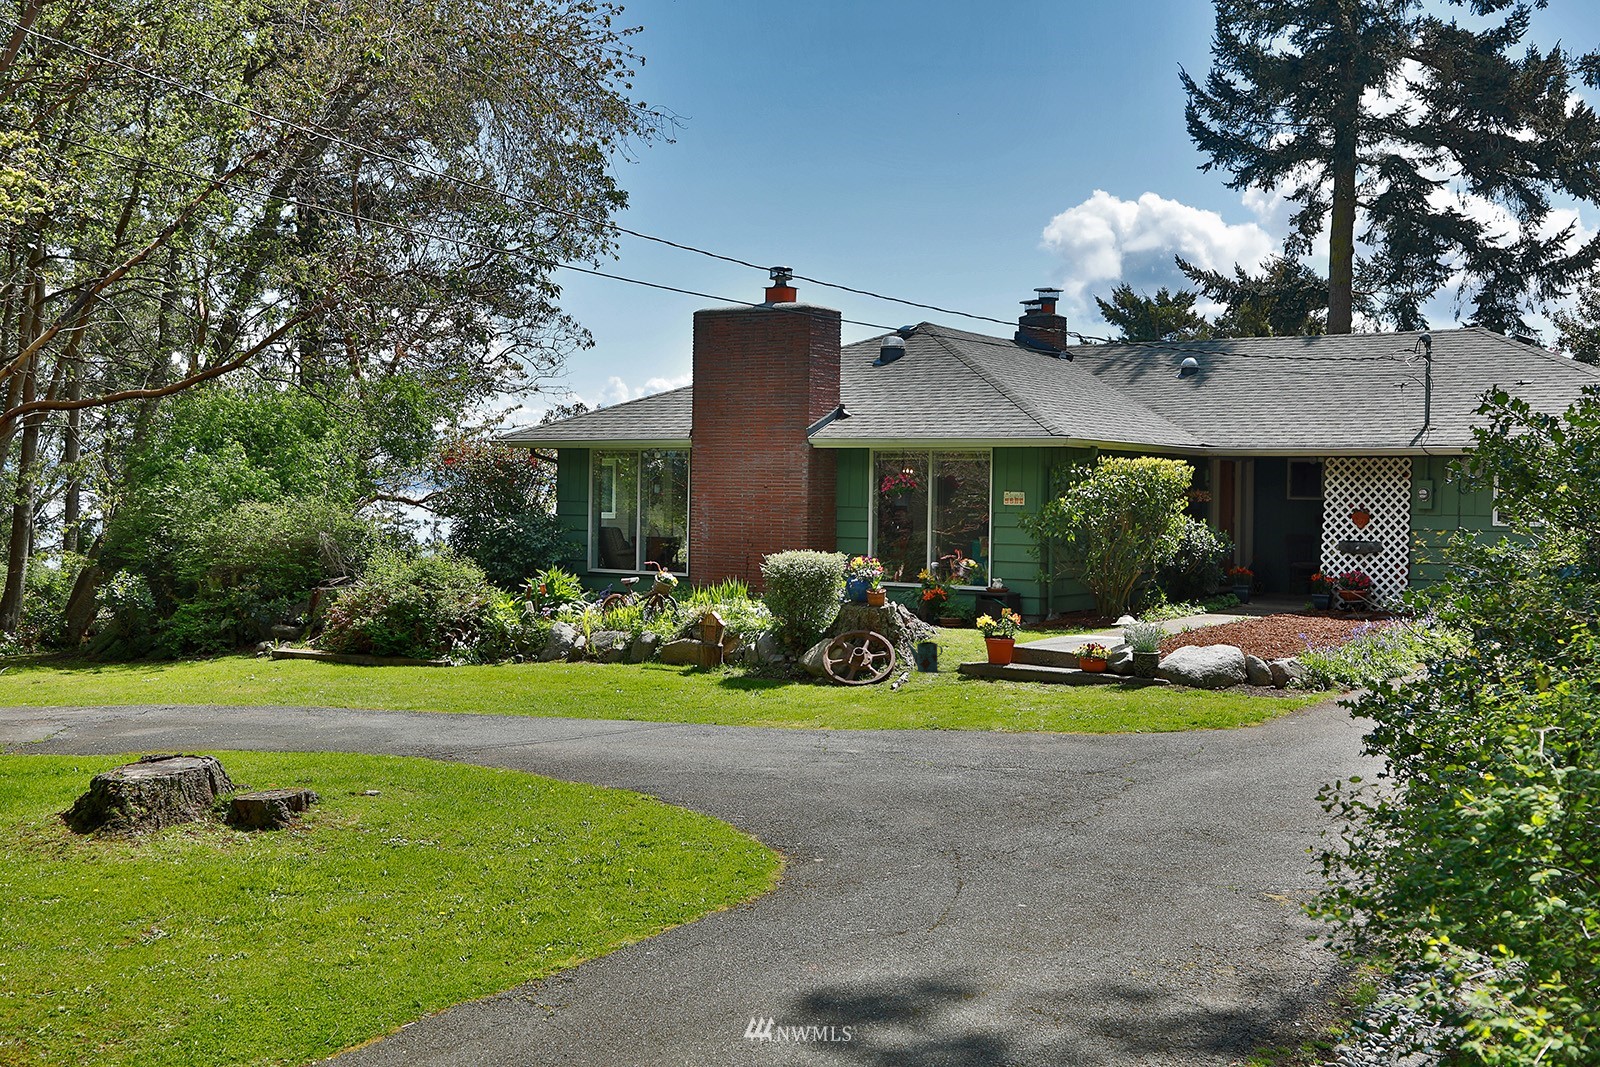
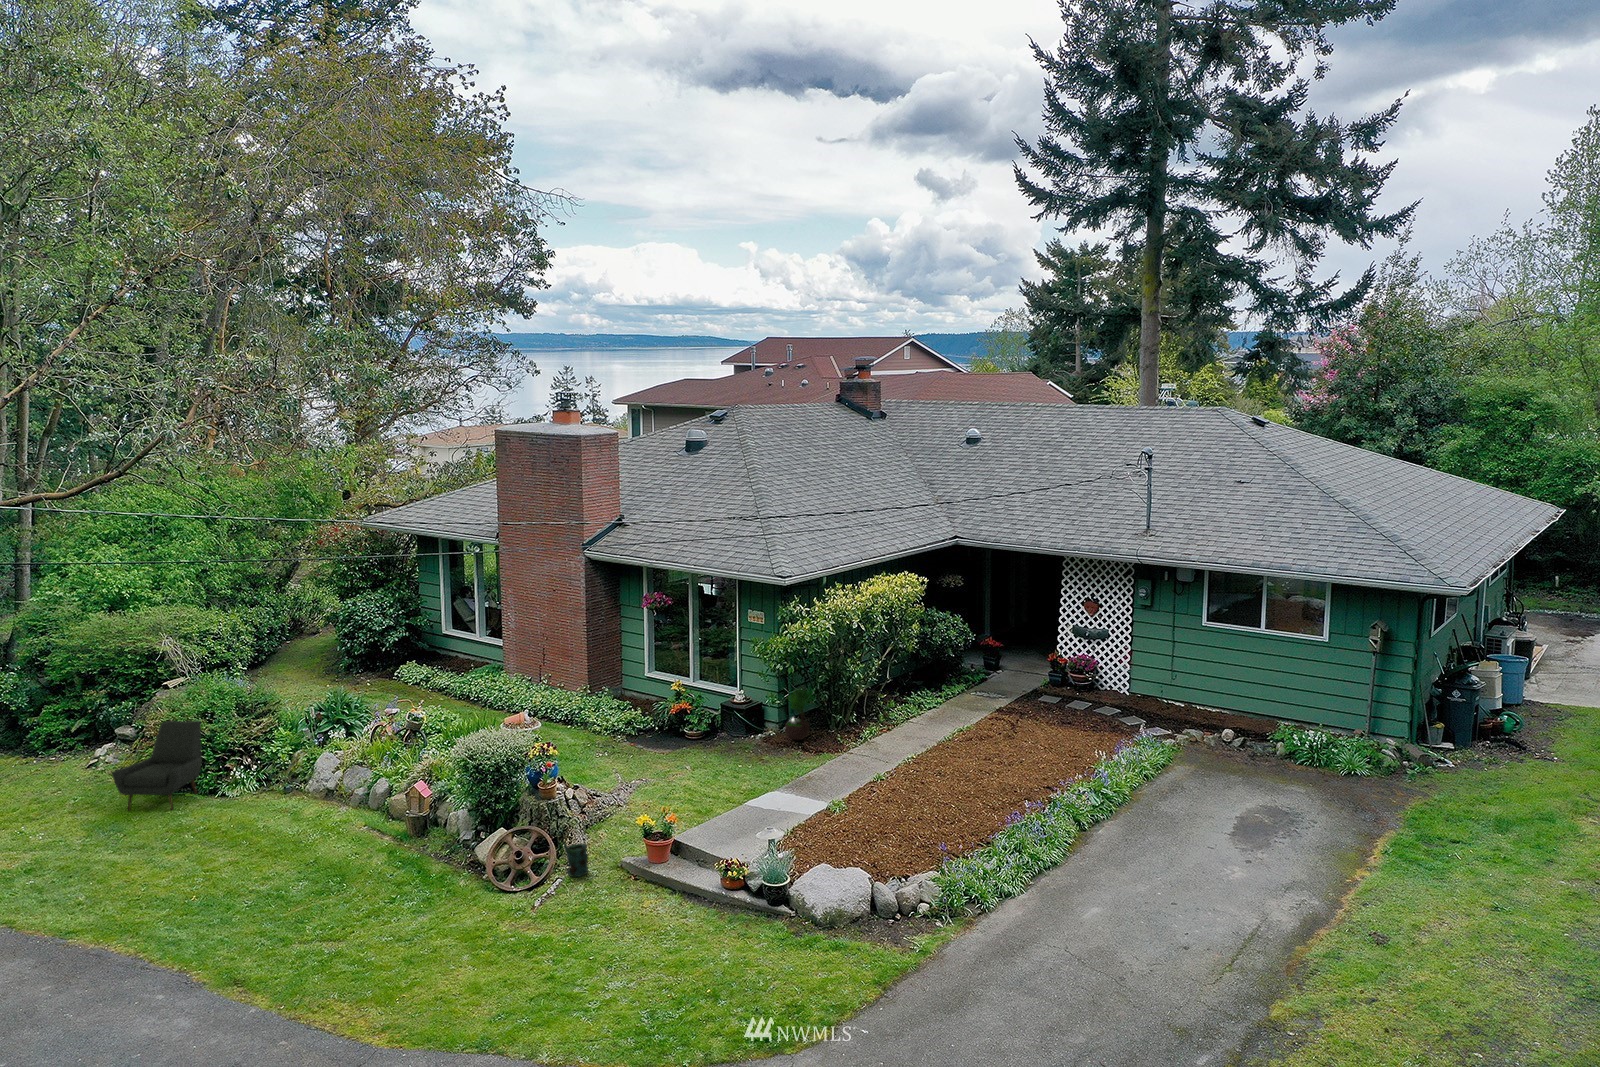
potted tree: none [1047,572,1084,636] -> present [785,688,814,740]
chair: none [361,580,440,663] -> present [112,720,202,810]

